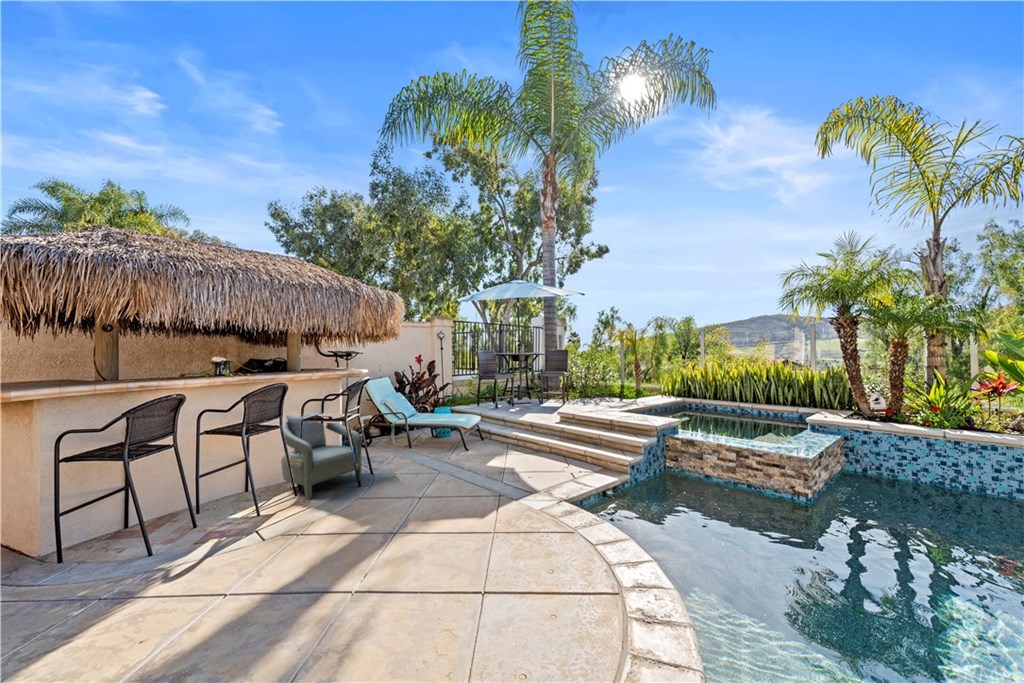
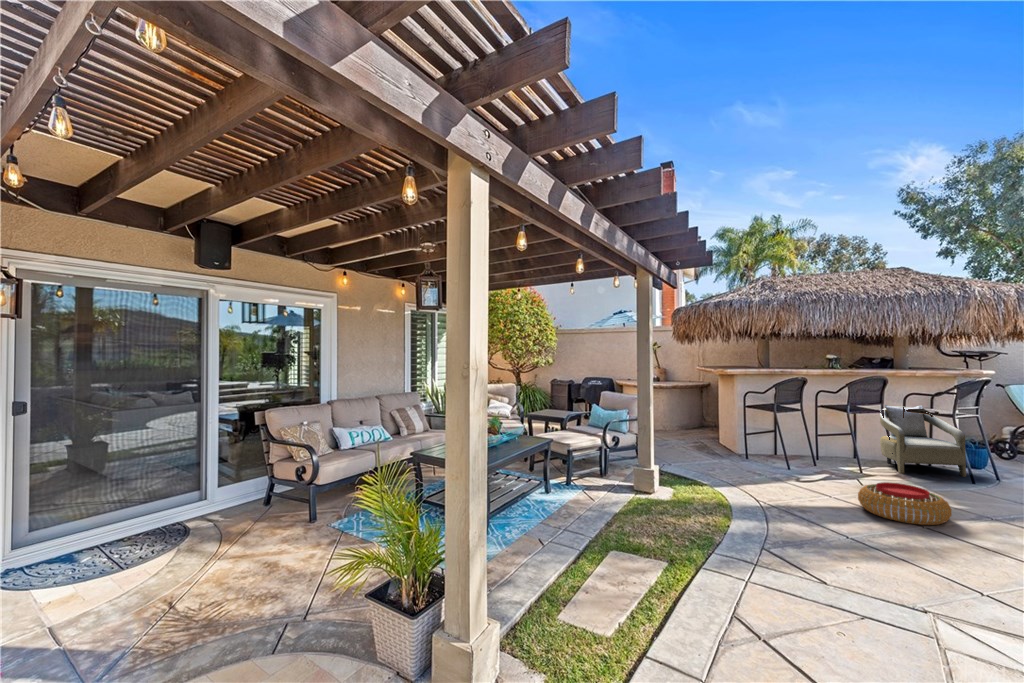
pouf: none [291,532,404,611] -> present [858,482,952,525]

